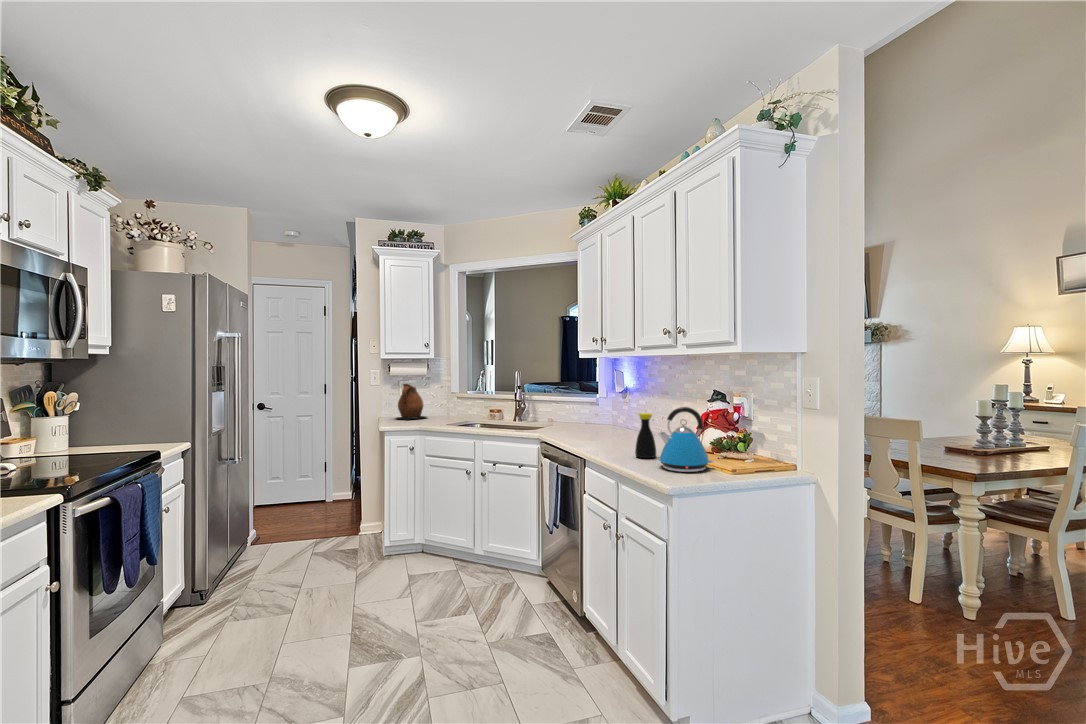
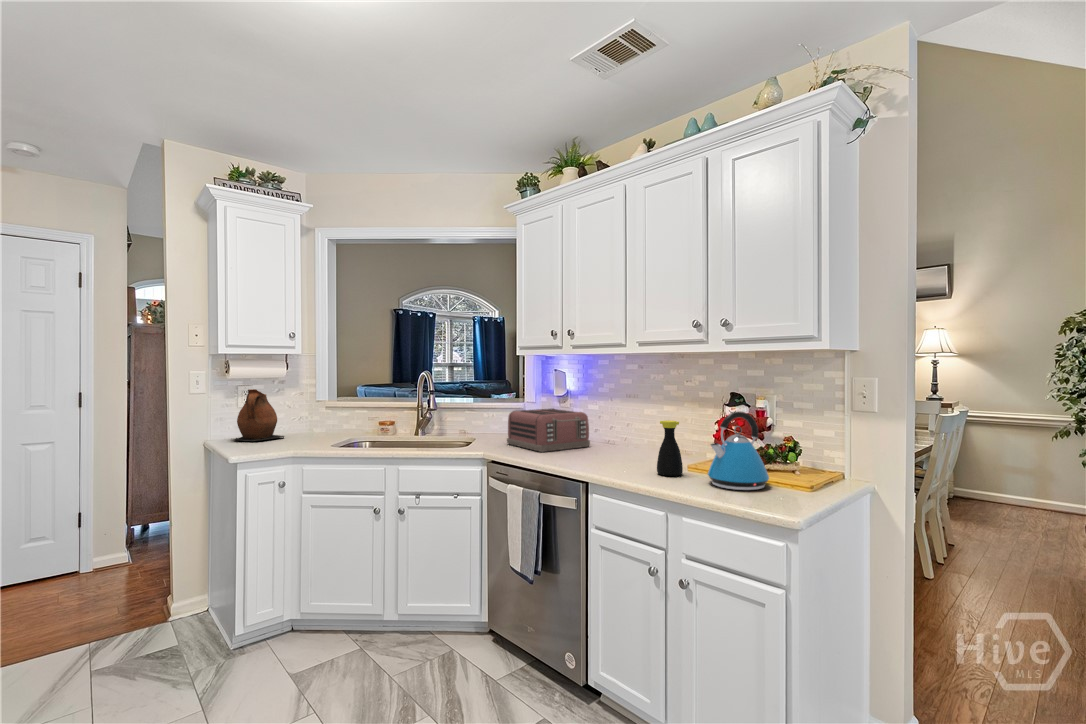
toaster: none [567,402,628,436] -> present [507,409,590,452]

